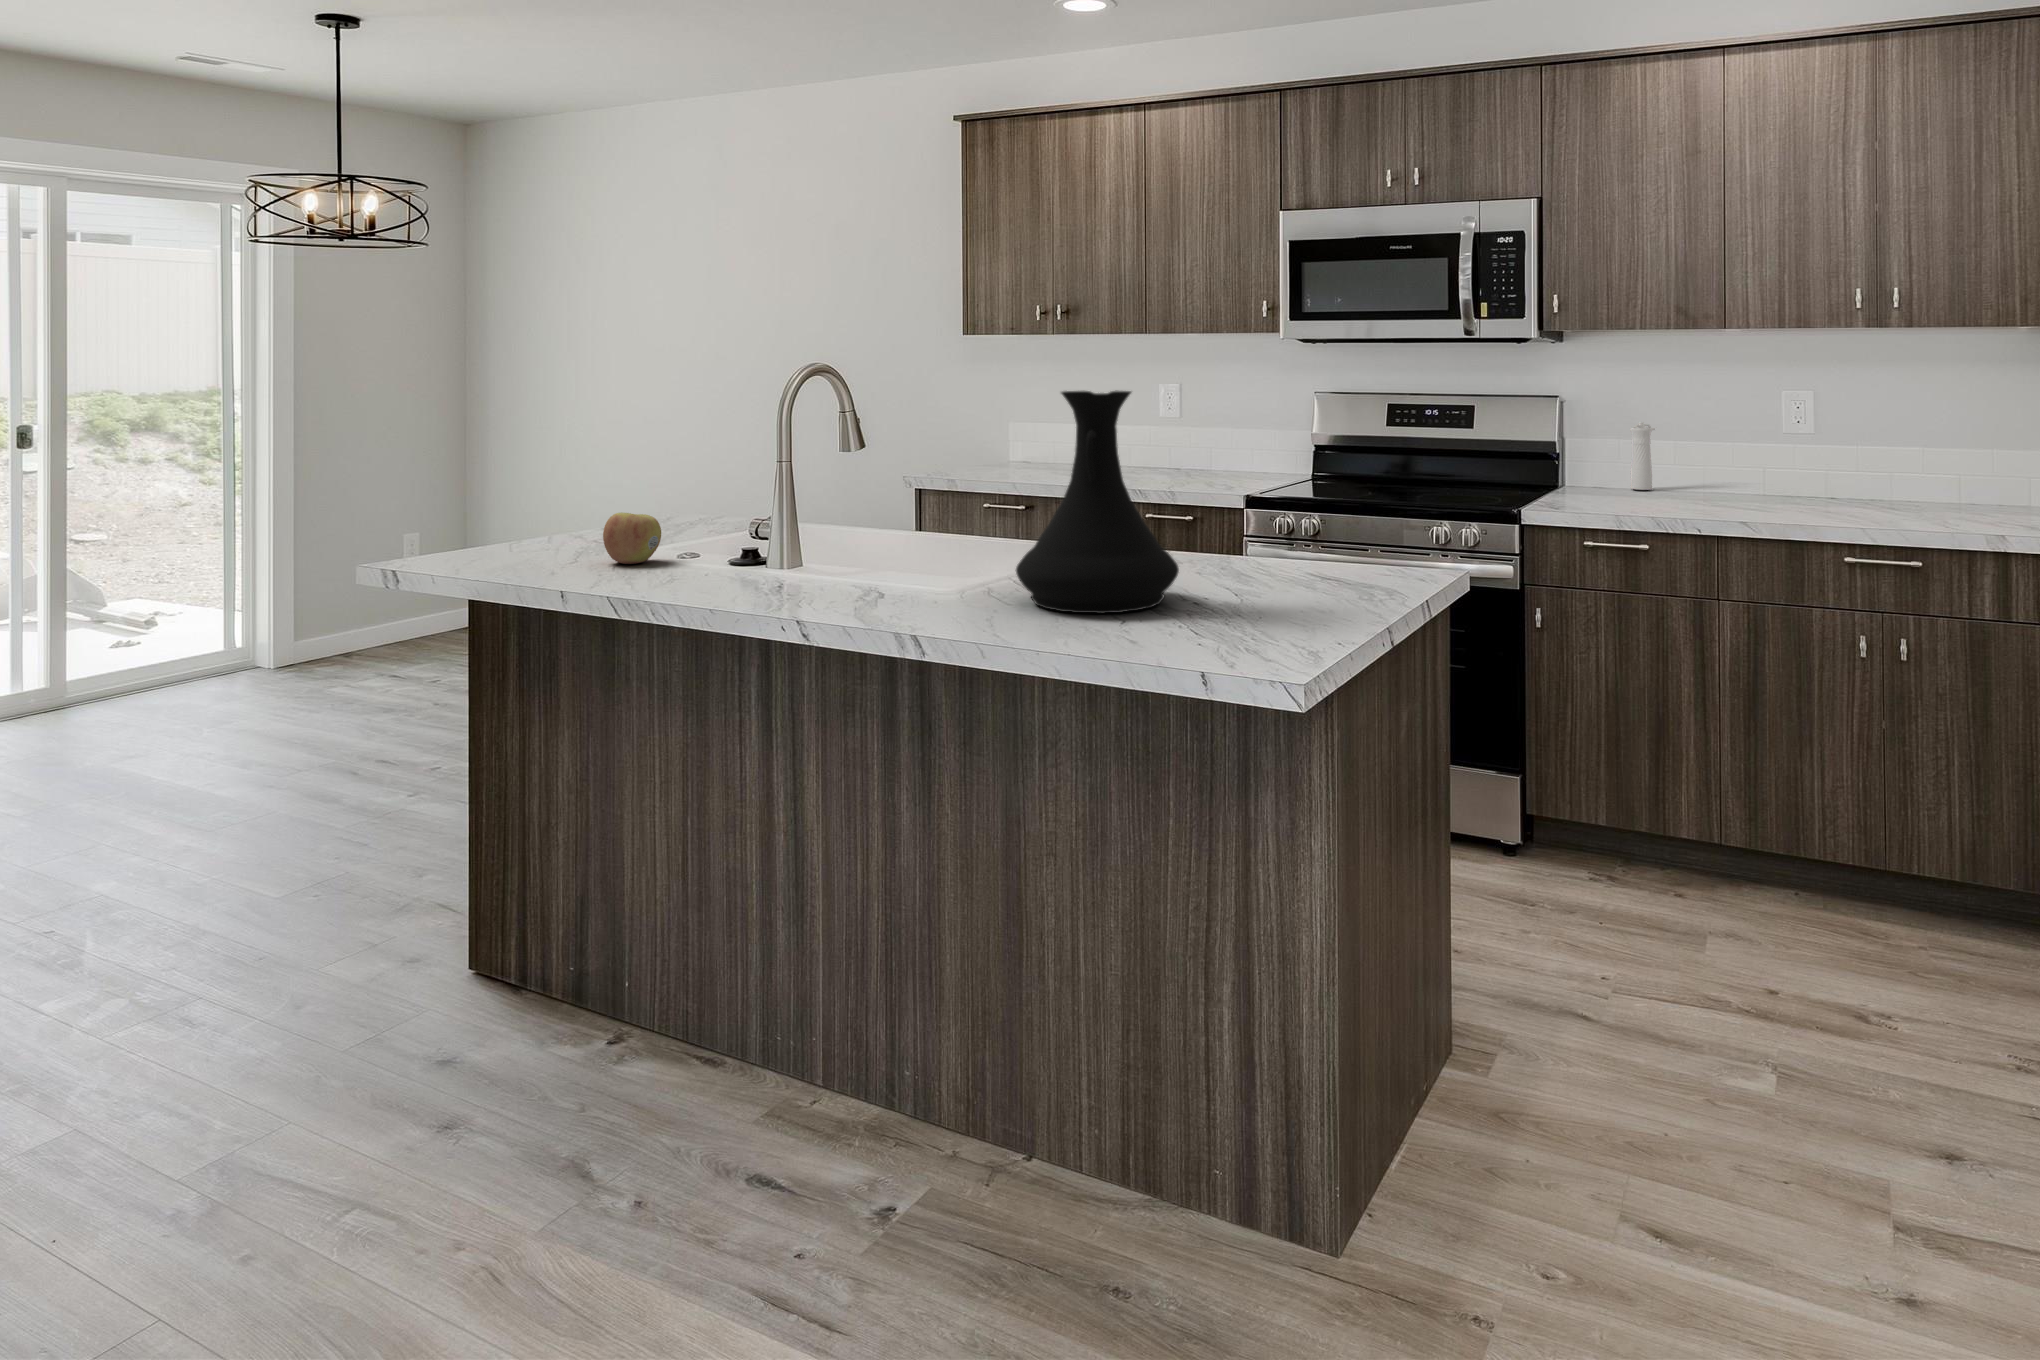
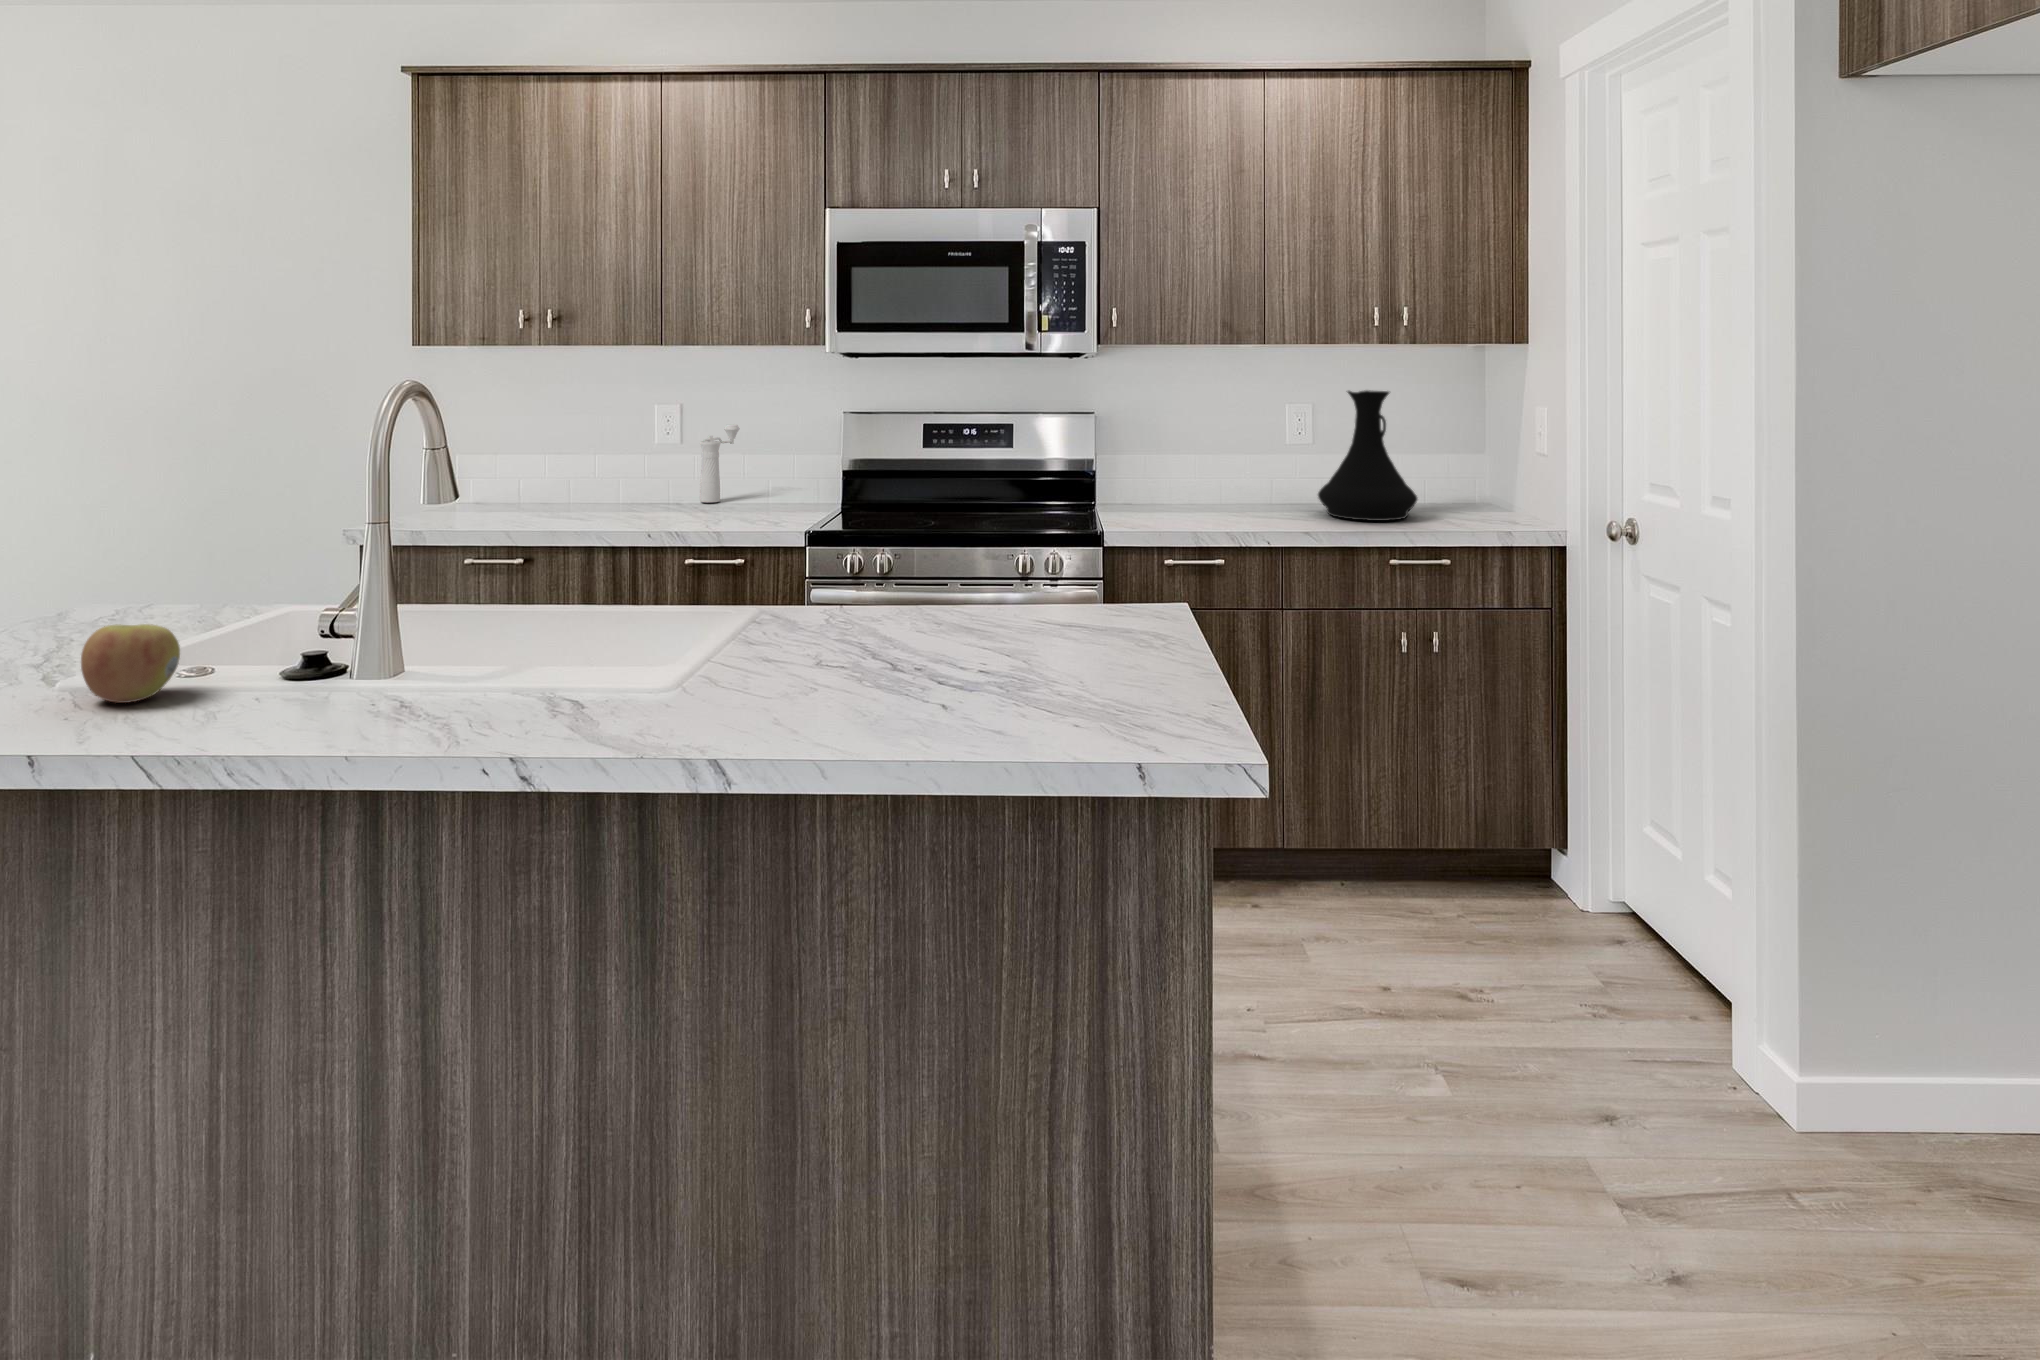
vase: present [1016,391,1179,613] -> present [1318,390,1417,521]
pepper mill: present [1630,422,1655,490] -> present [700,424,740,503]

